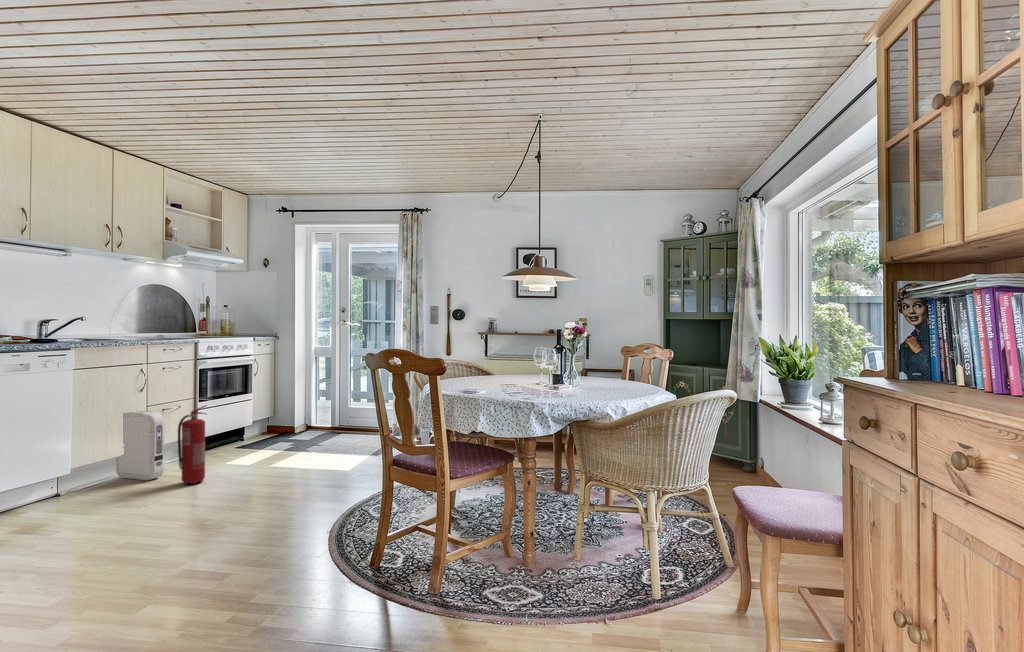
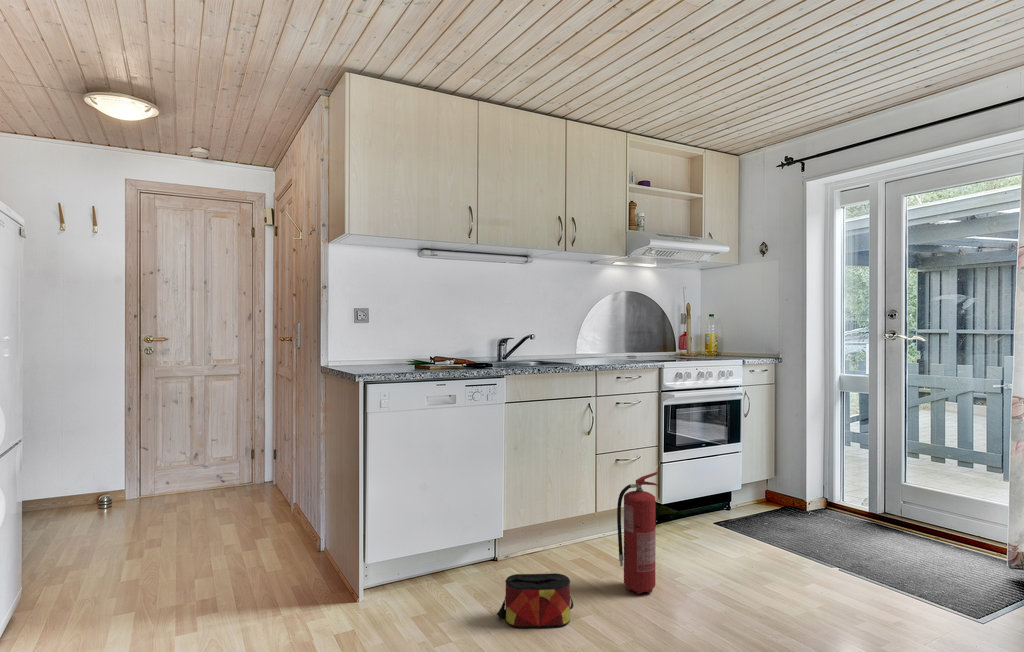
air purifier: present [116,411,164,480] -> none [560,459,609,563]
bag: none [89,476,151,516] -> present [497,573,573,628]

